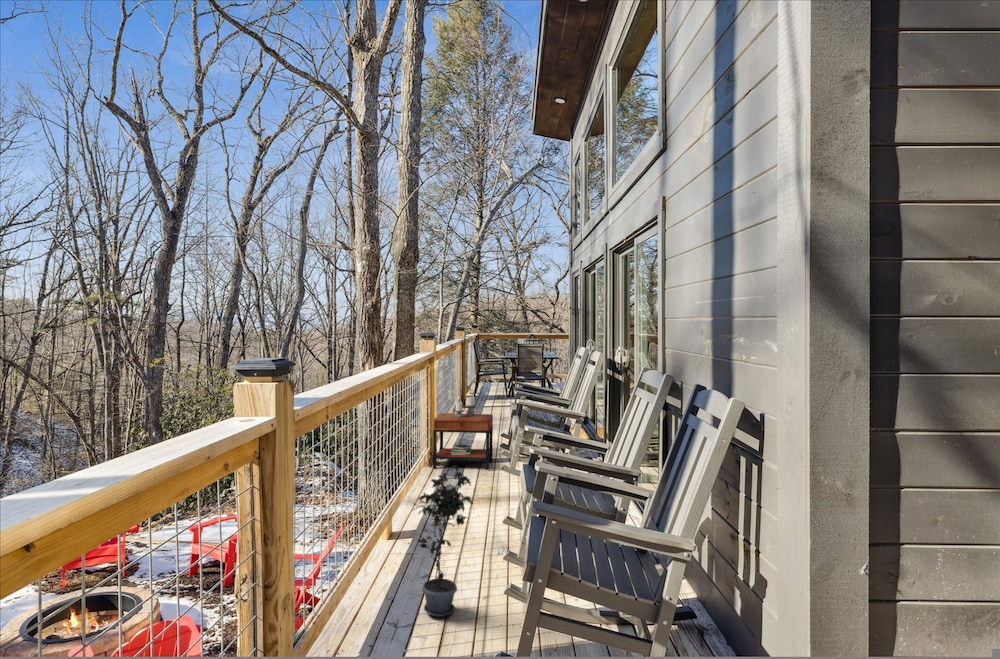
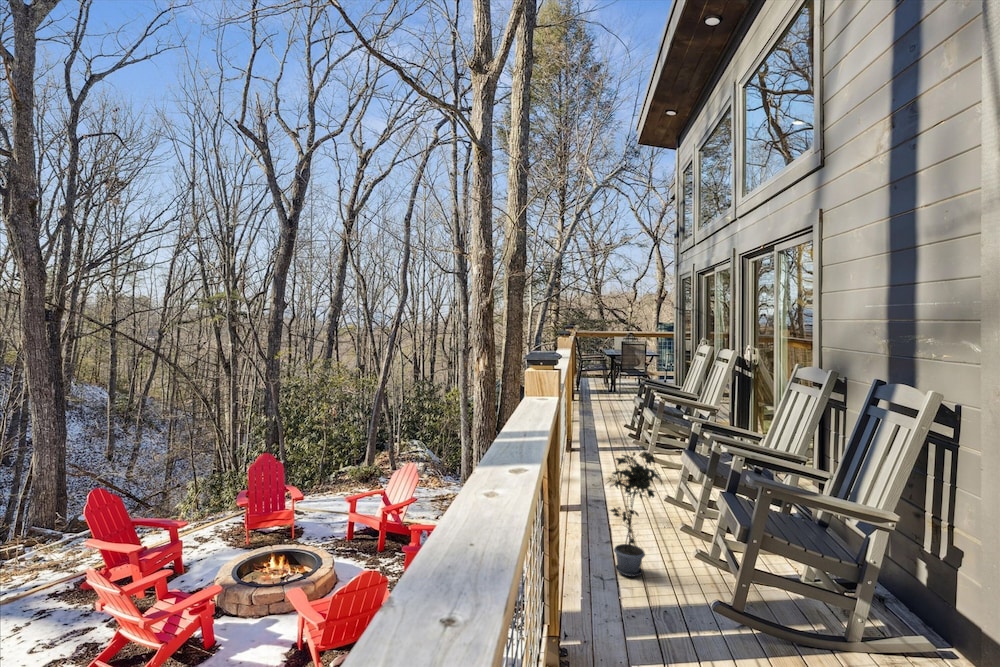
side table: present [433,397,493,470] -> none [561,389,613,456]

